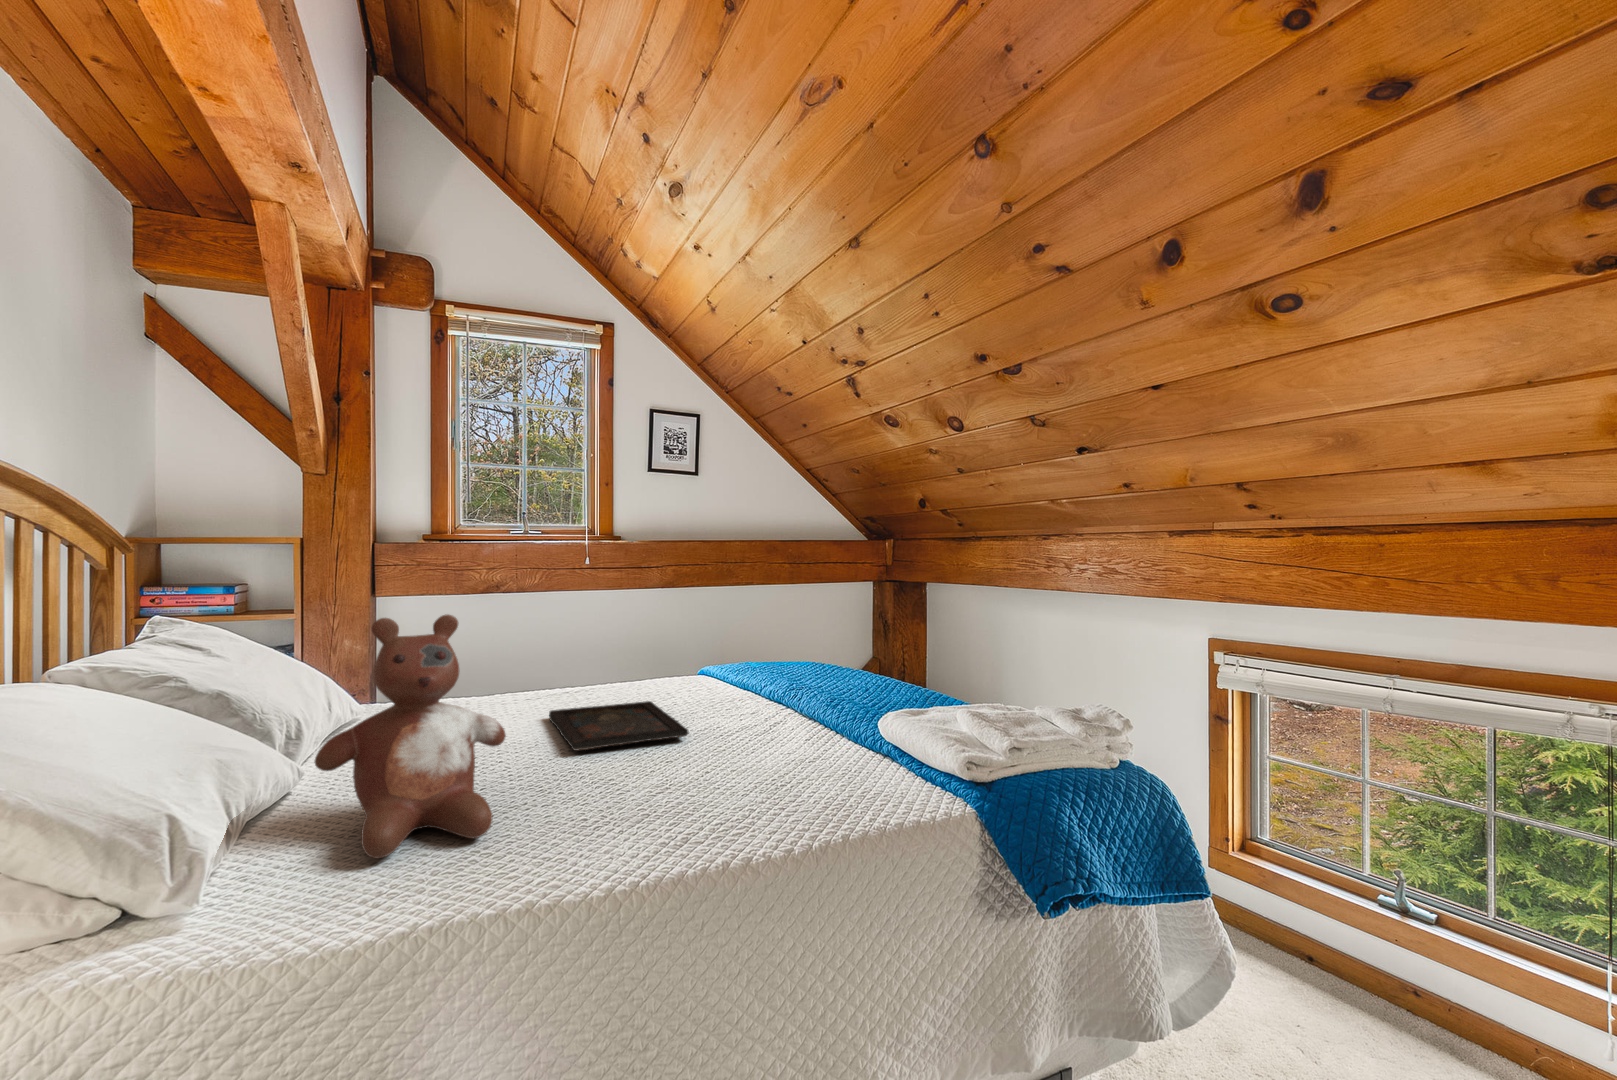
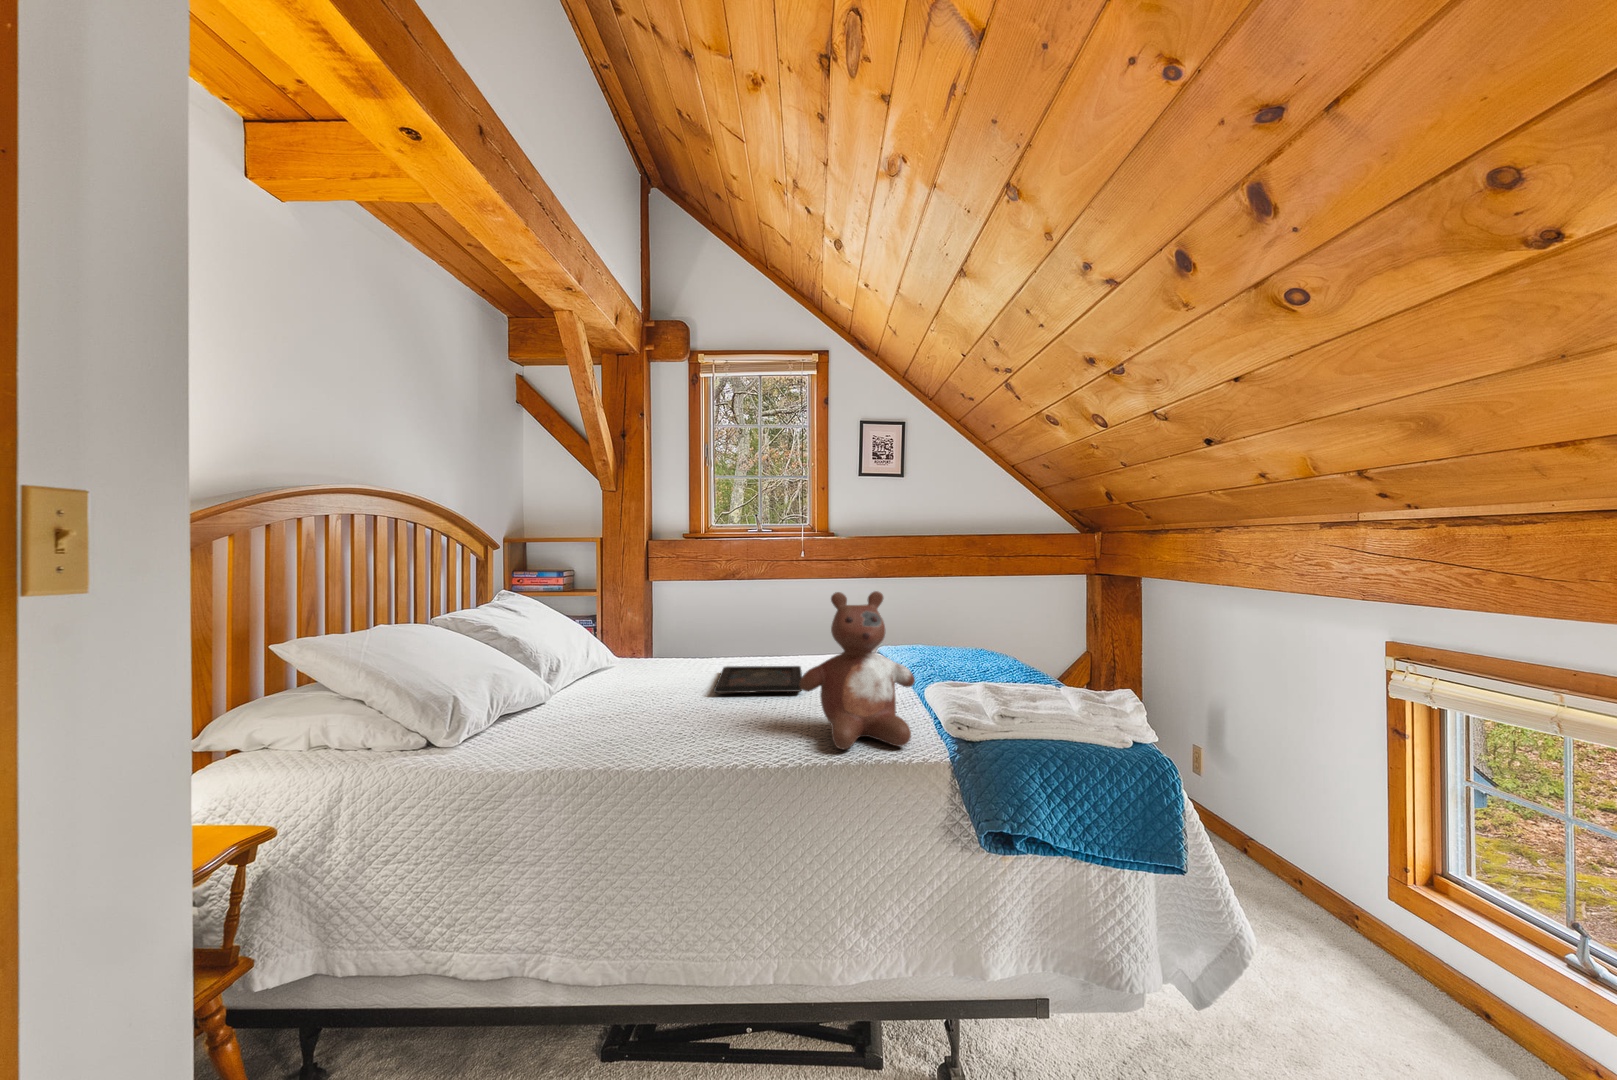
stuffed bear: present [315,615,506,858] -> present [799,591,915,749]

